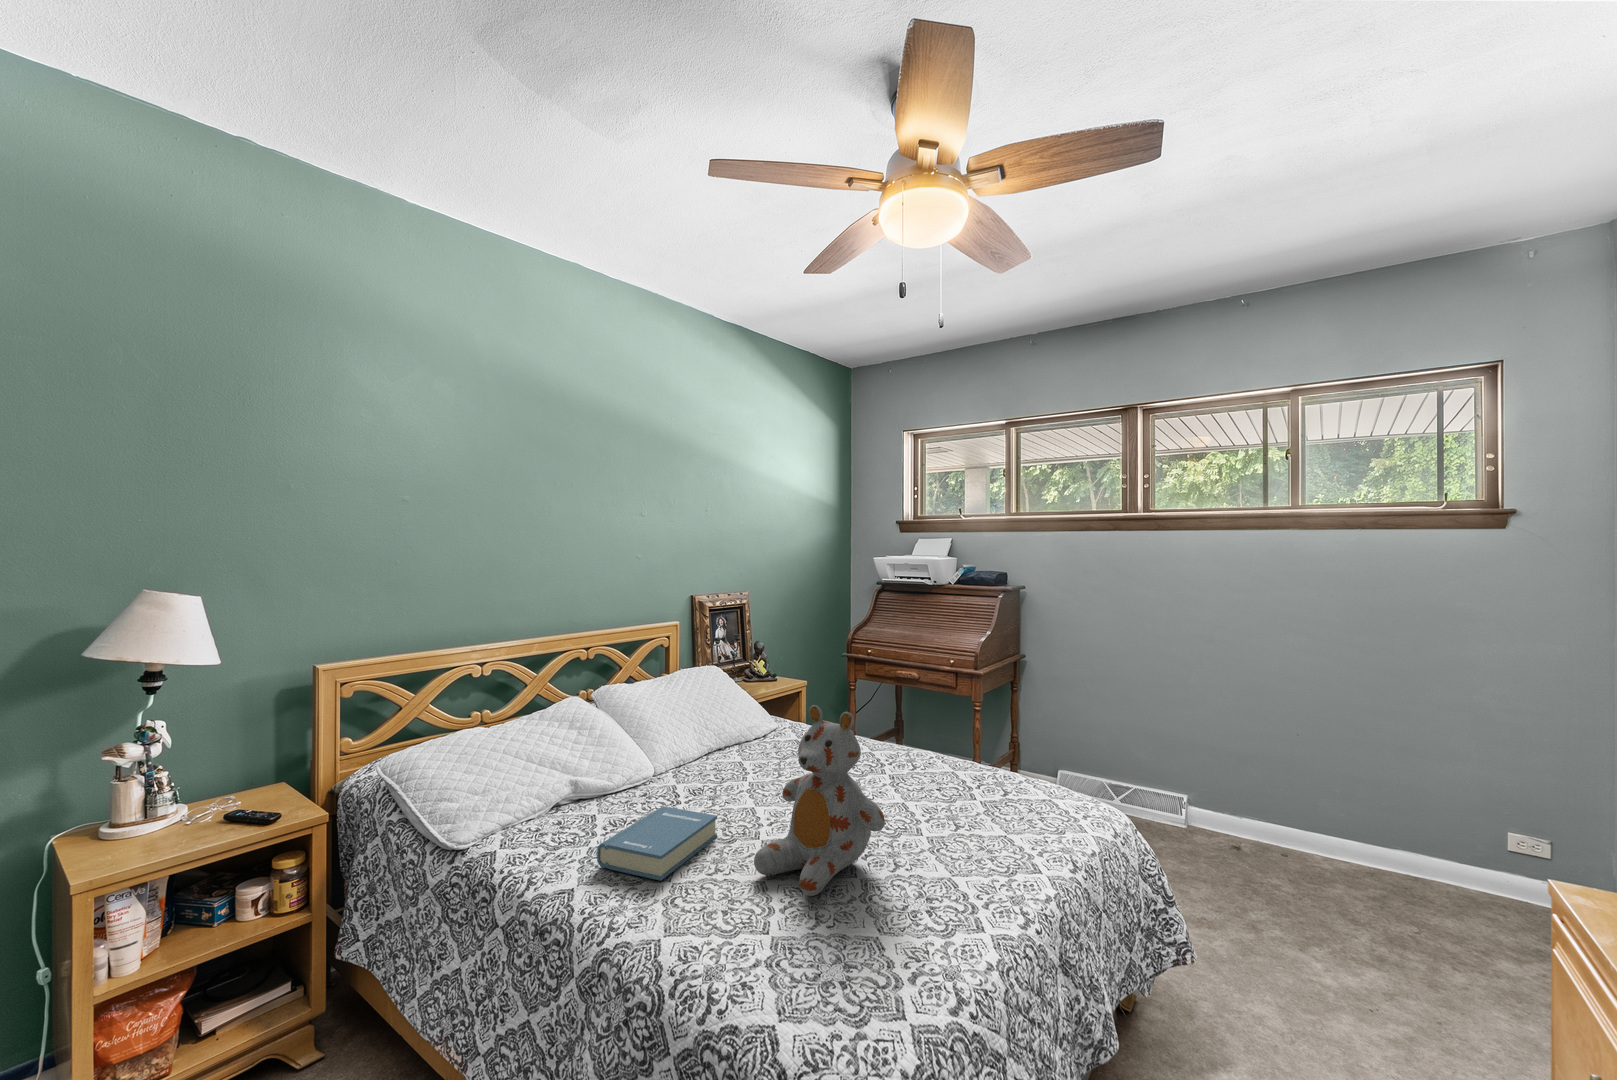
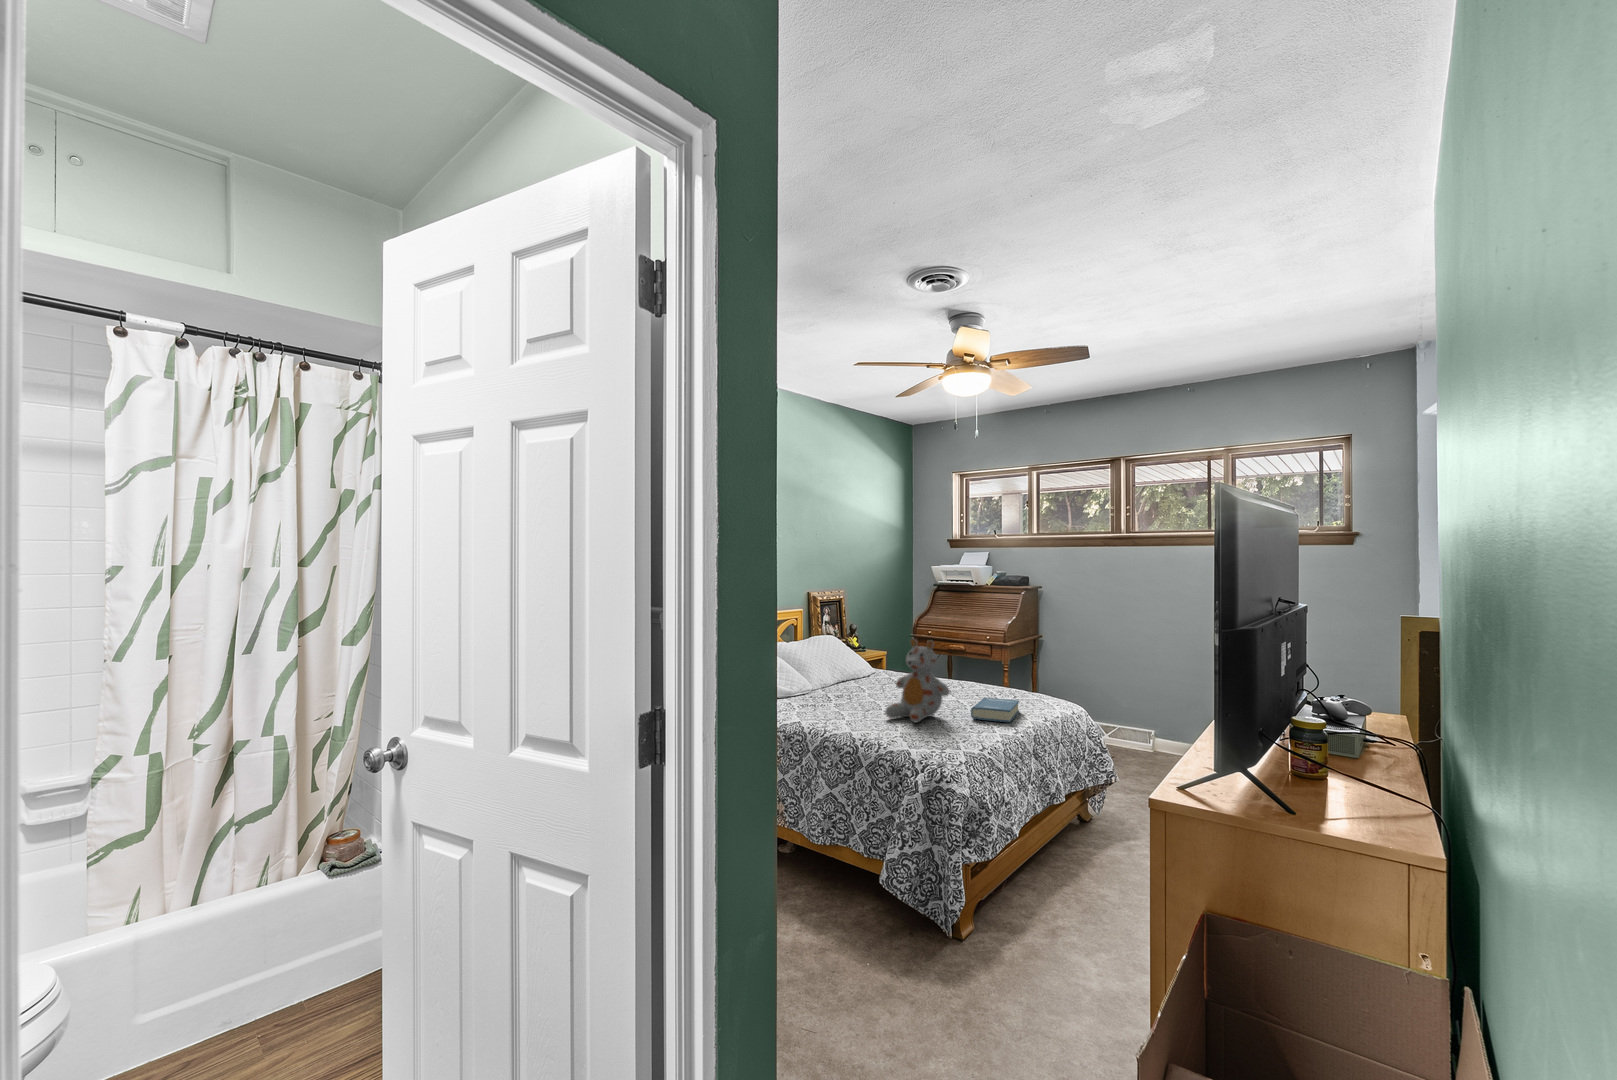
hardback book: present [597,806,717,881] -> present [971,697,1019,723]

